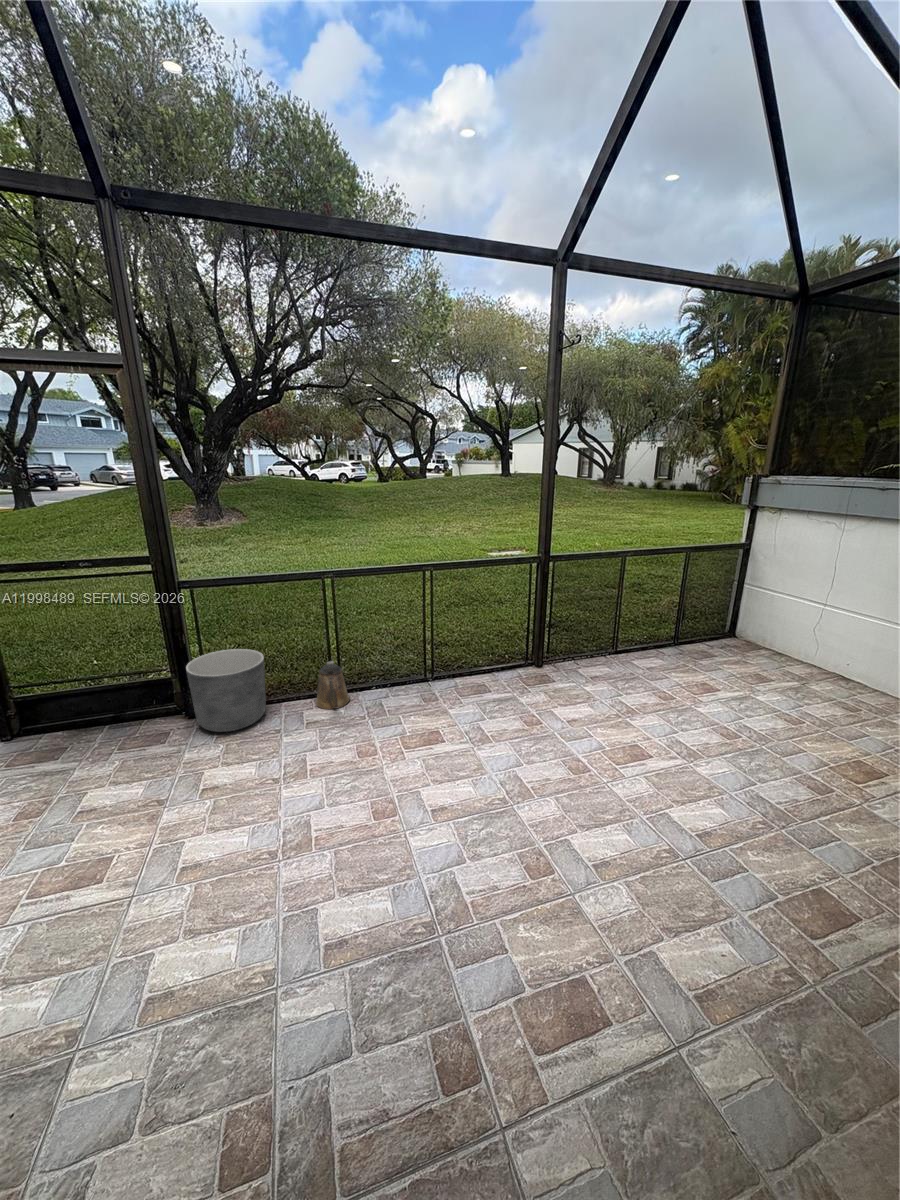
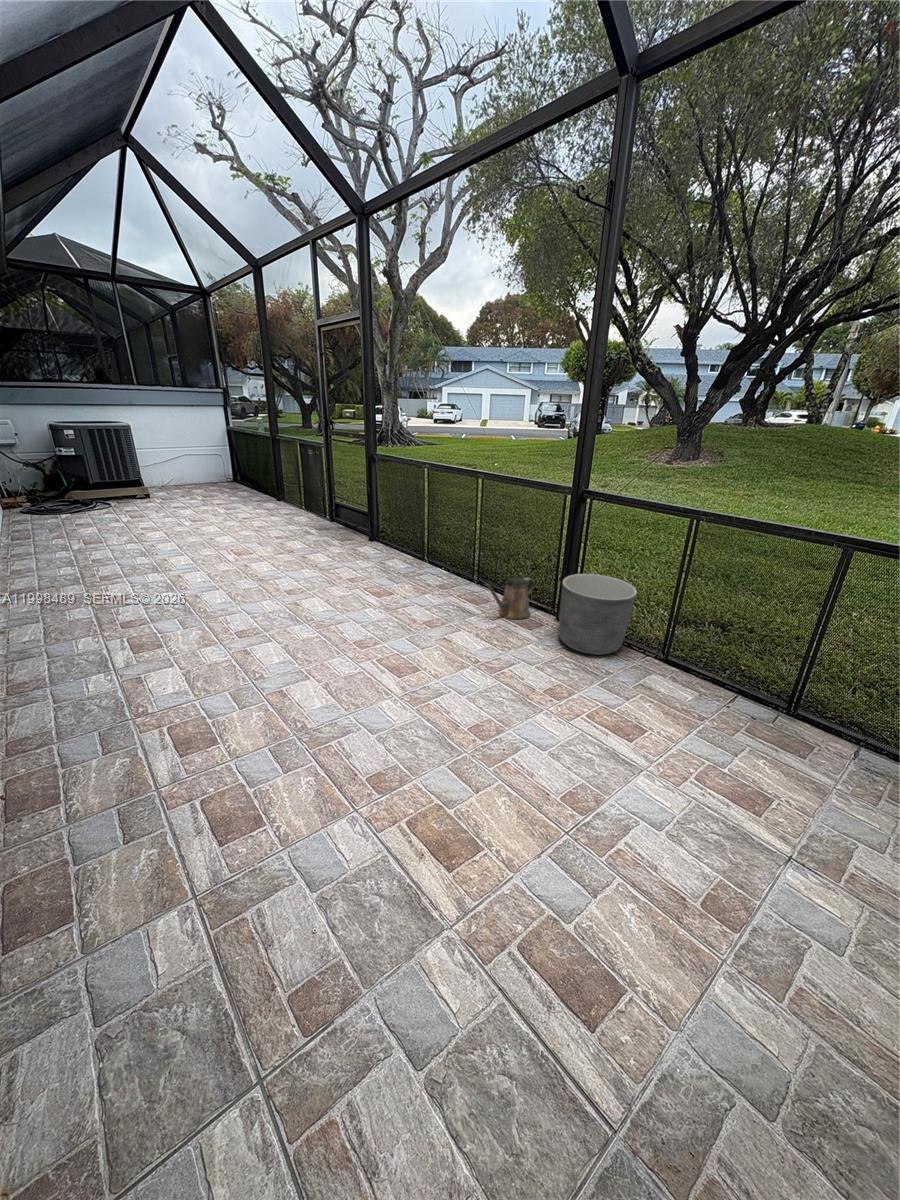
watering can: present [316,661,350,709] -> present [485,577,534,619]

